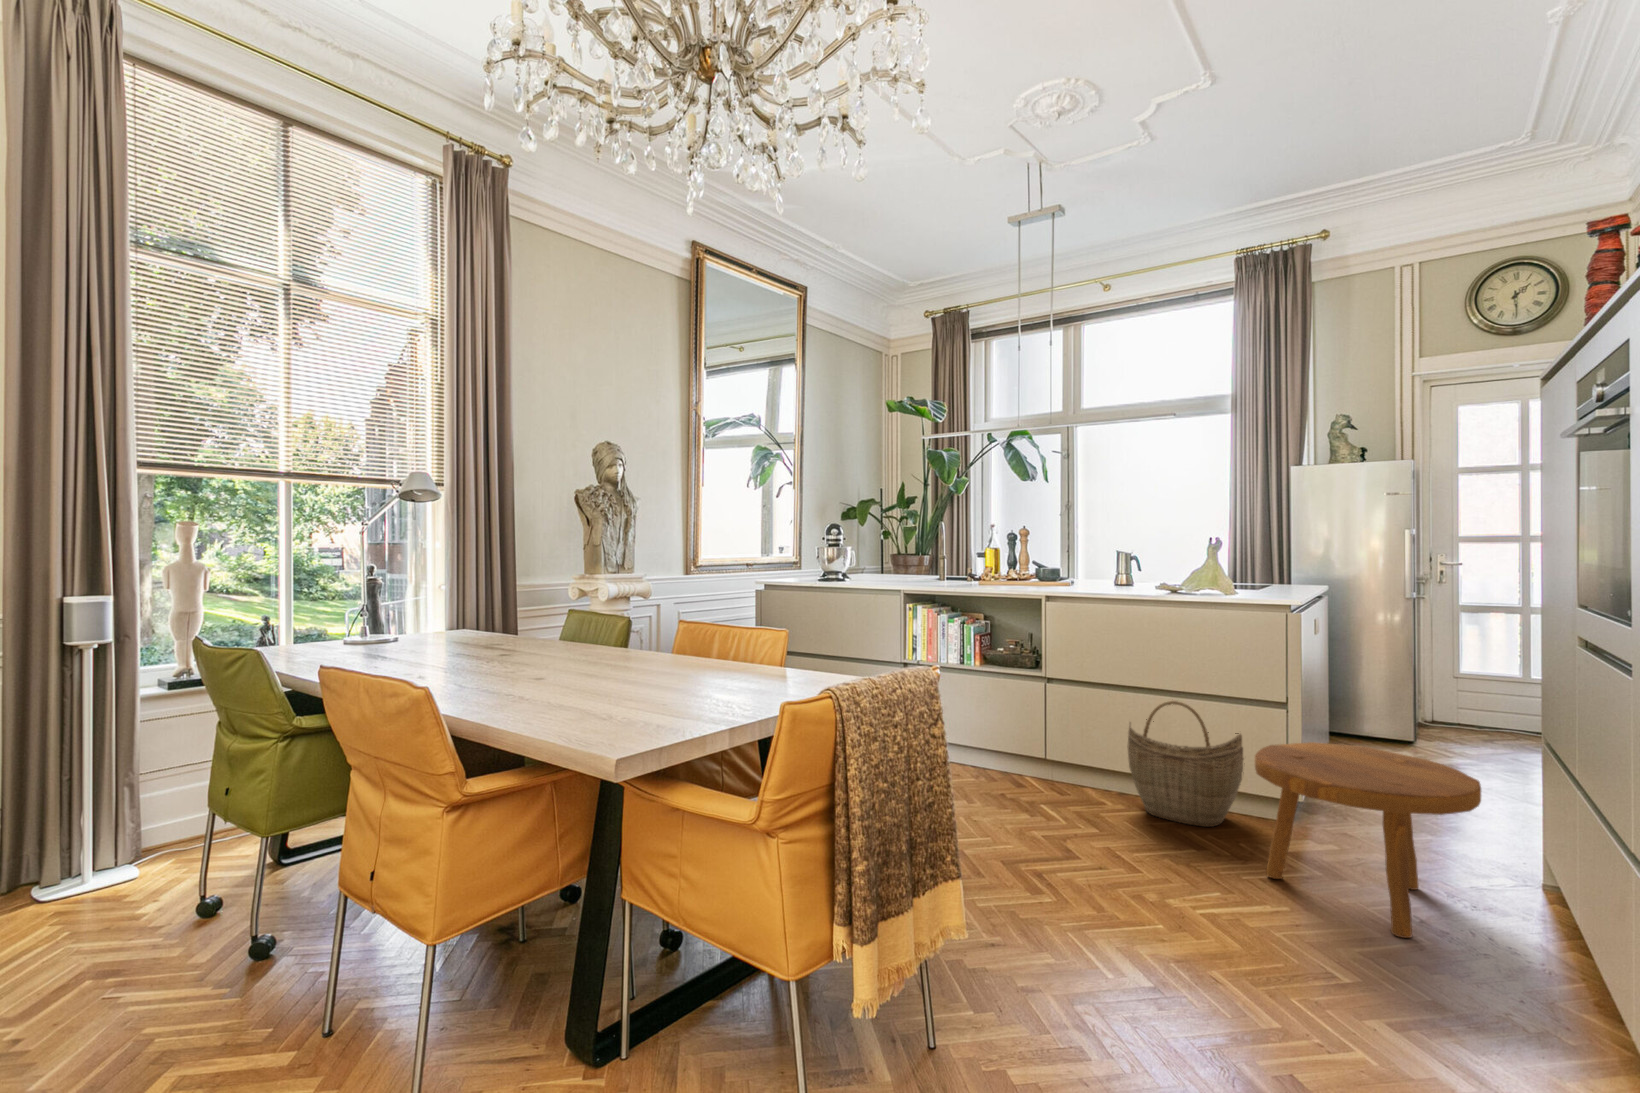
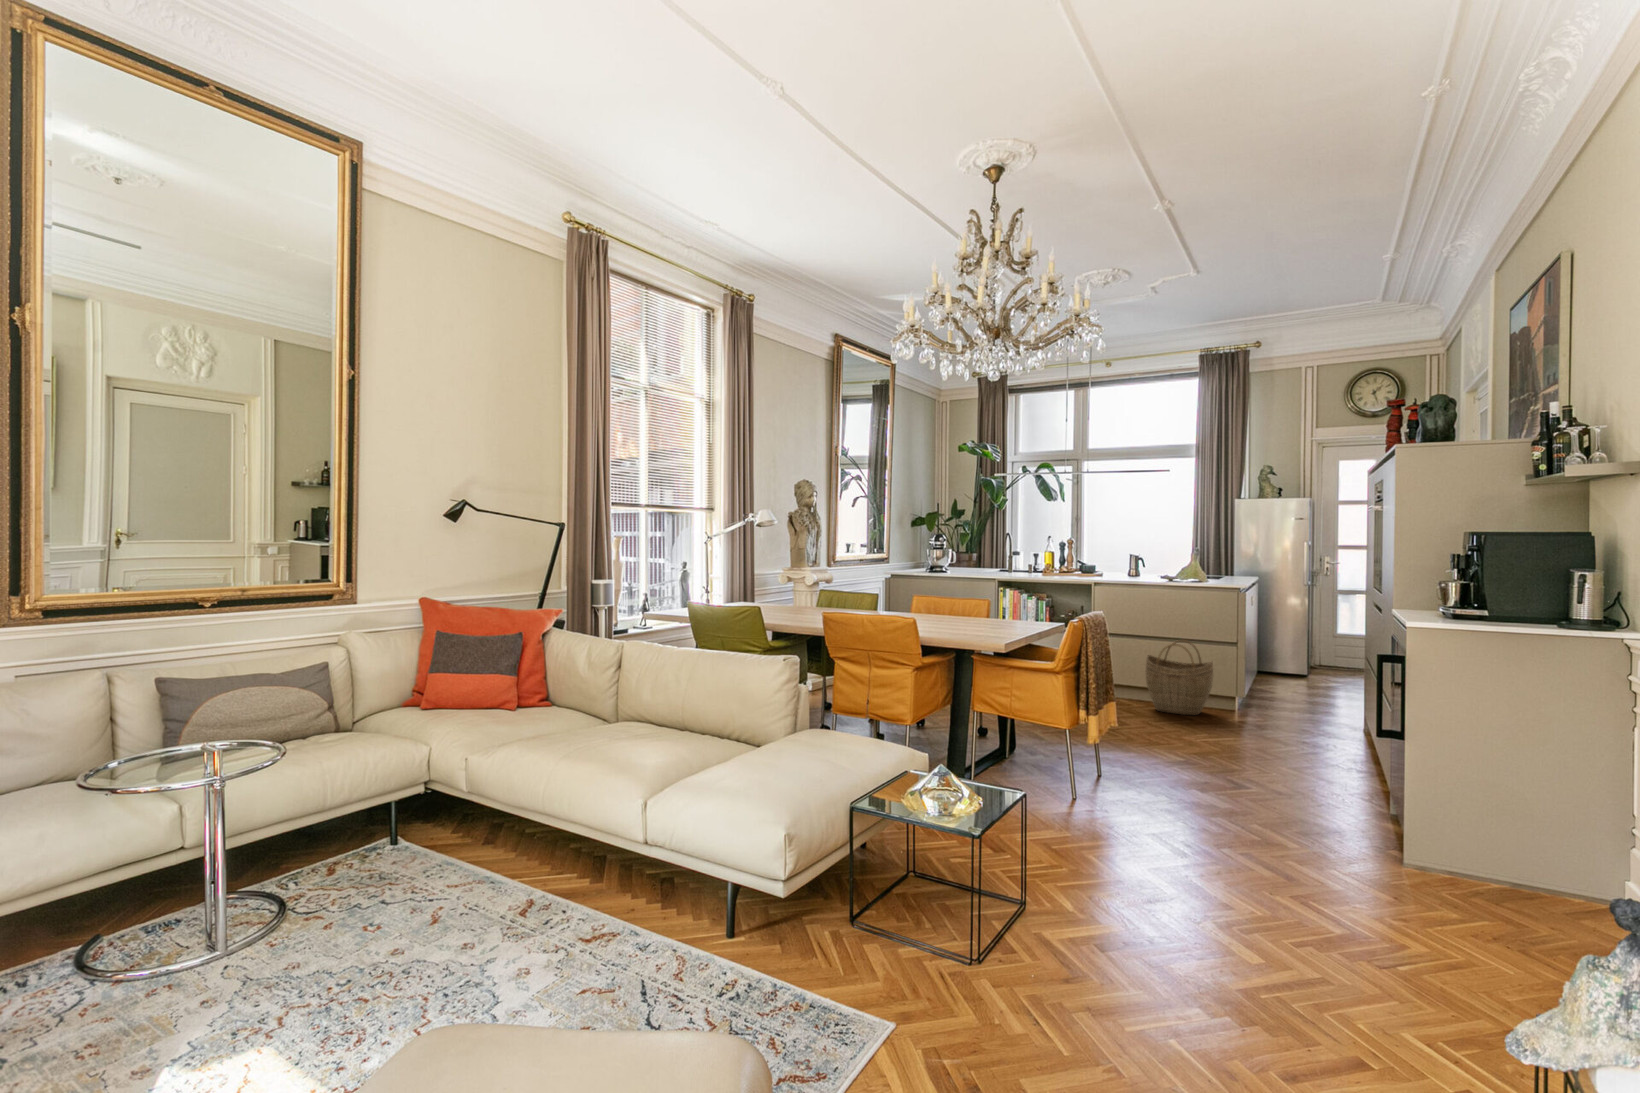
footstool: present [1255,742,1481,938] -> none [1223,662,1332,748]

